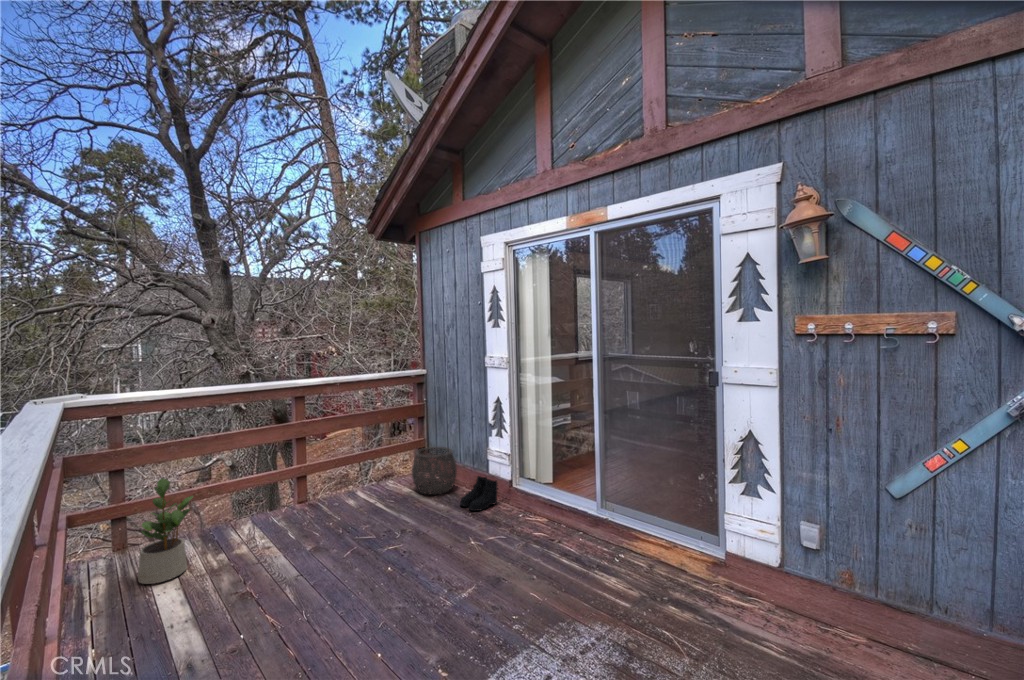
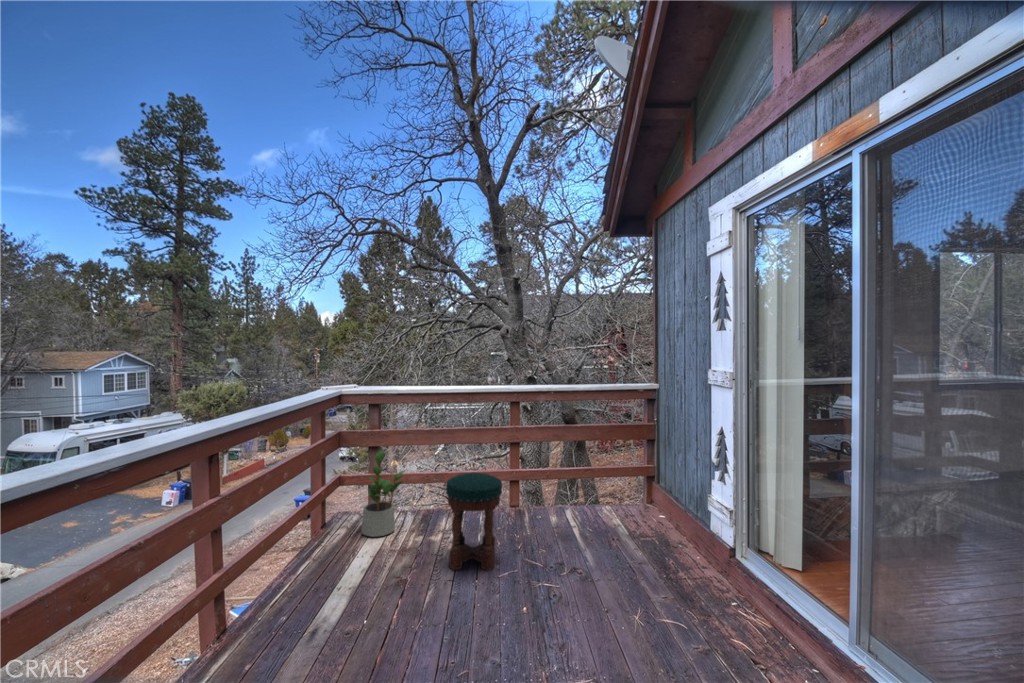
woven basket: present [412,447,457,495] -> none [617,476,675,538]
stool: none [280,472,339,571] -> present [446,473,502,571]
boots: present [460,476,498,511] -> none [658,528,715,578]

